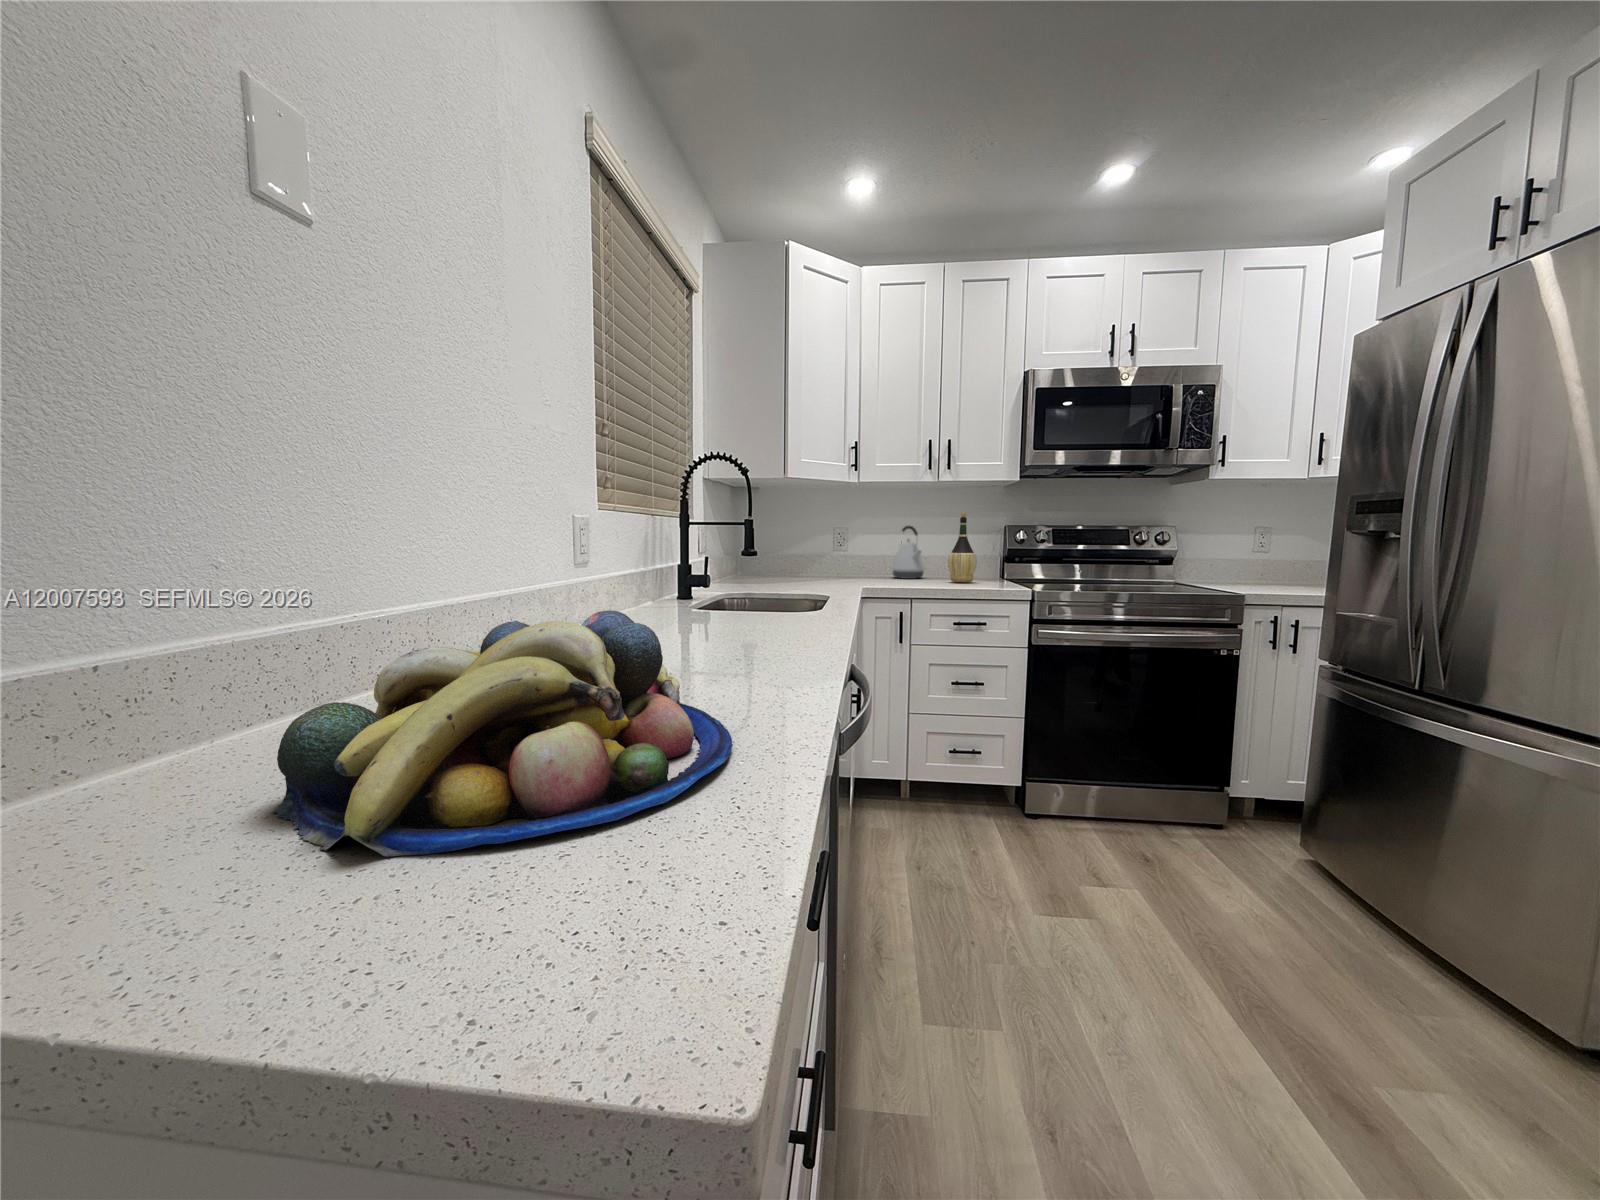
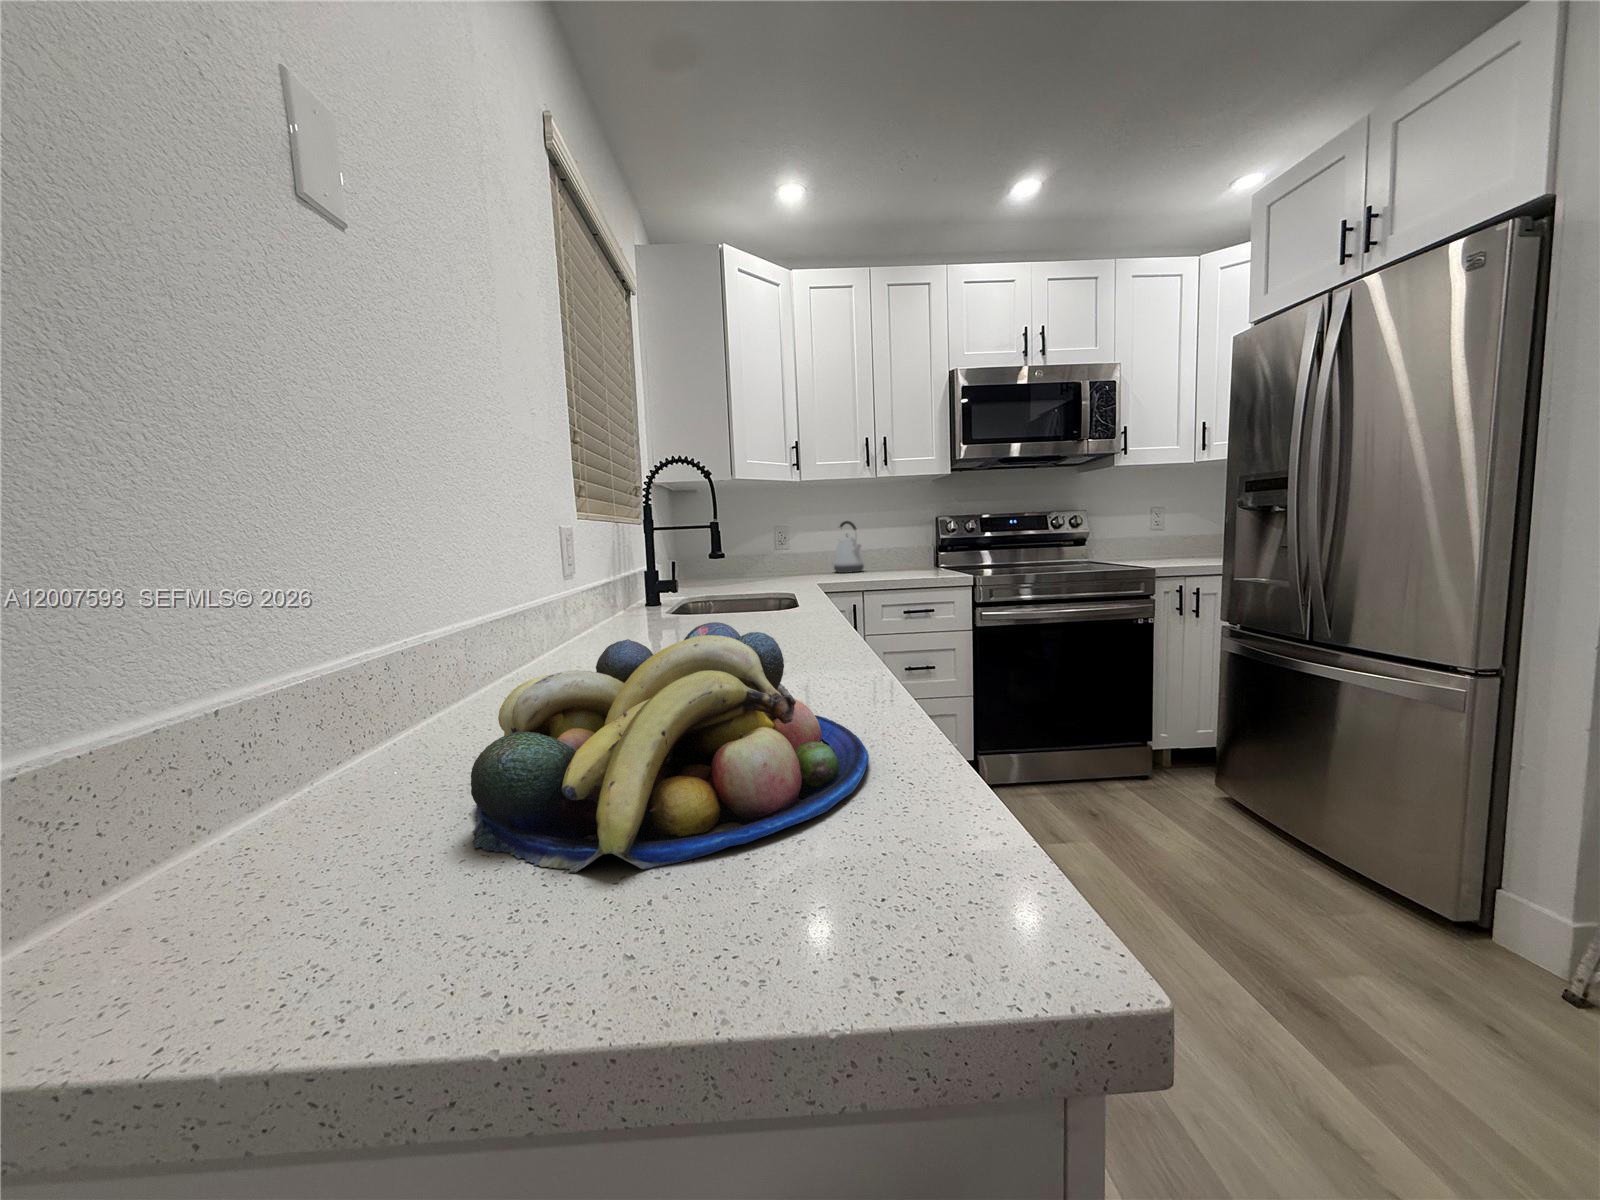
wine bottle: present [948,513,977,582] -> none [890,506,917,573]

